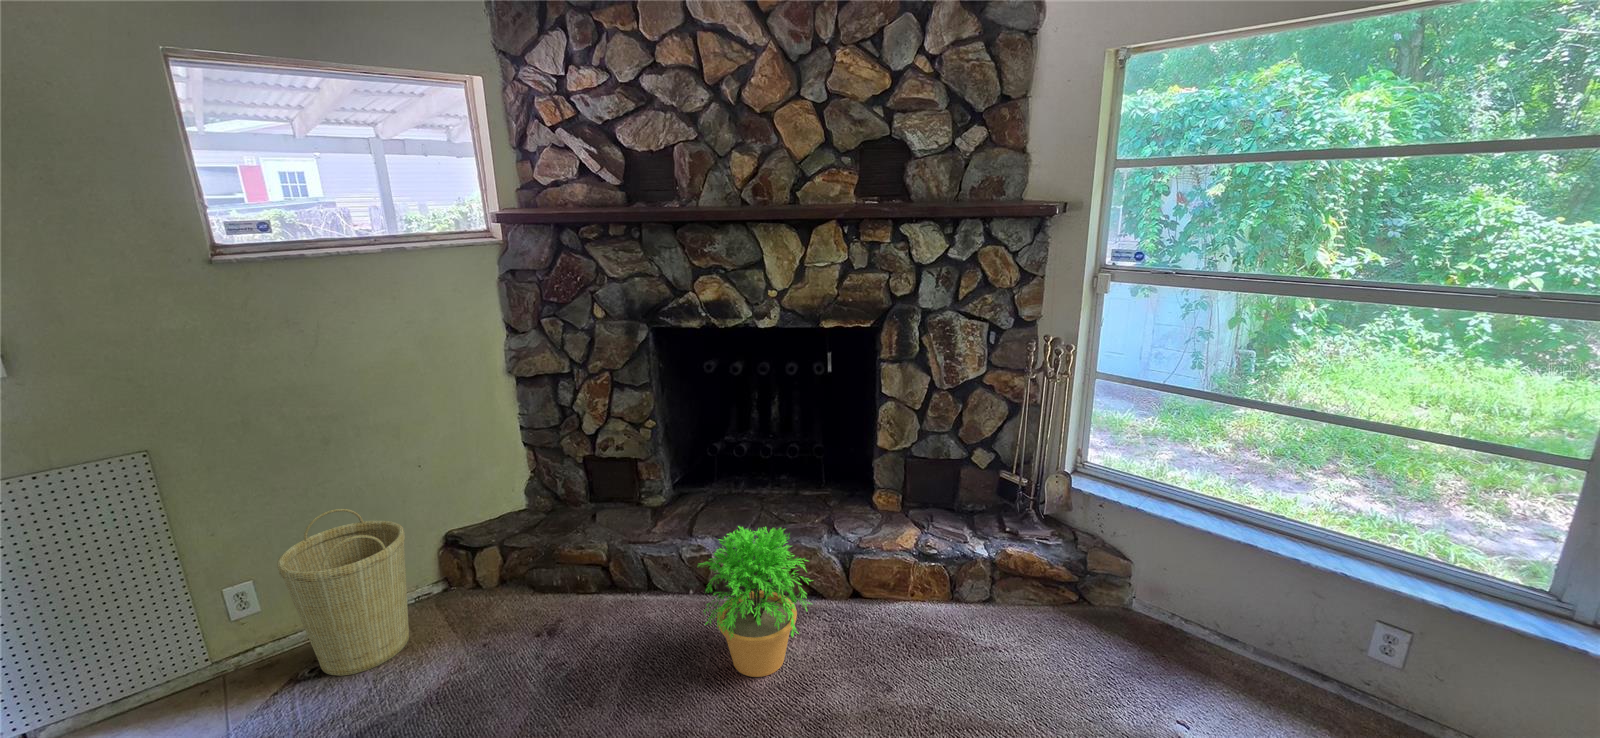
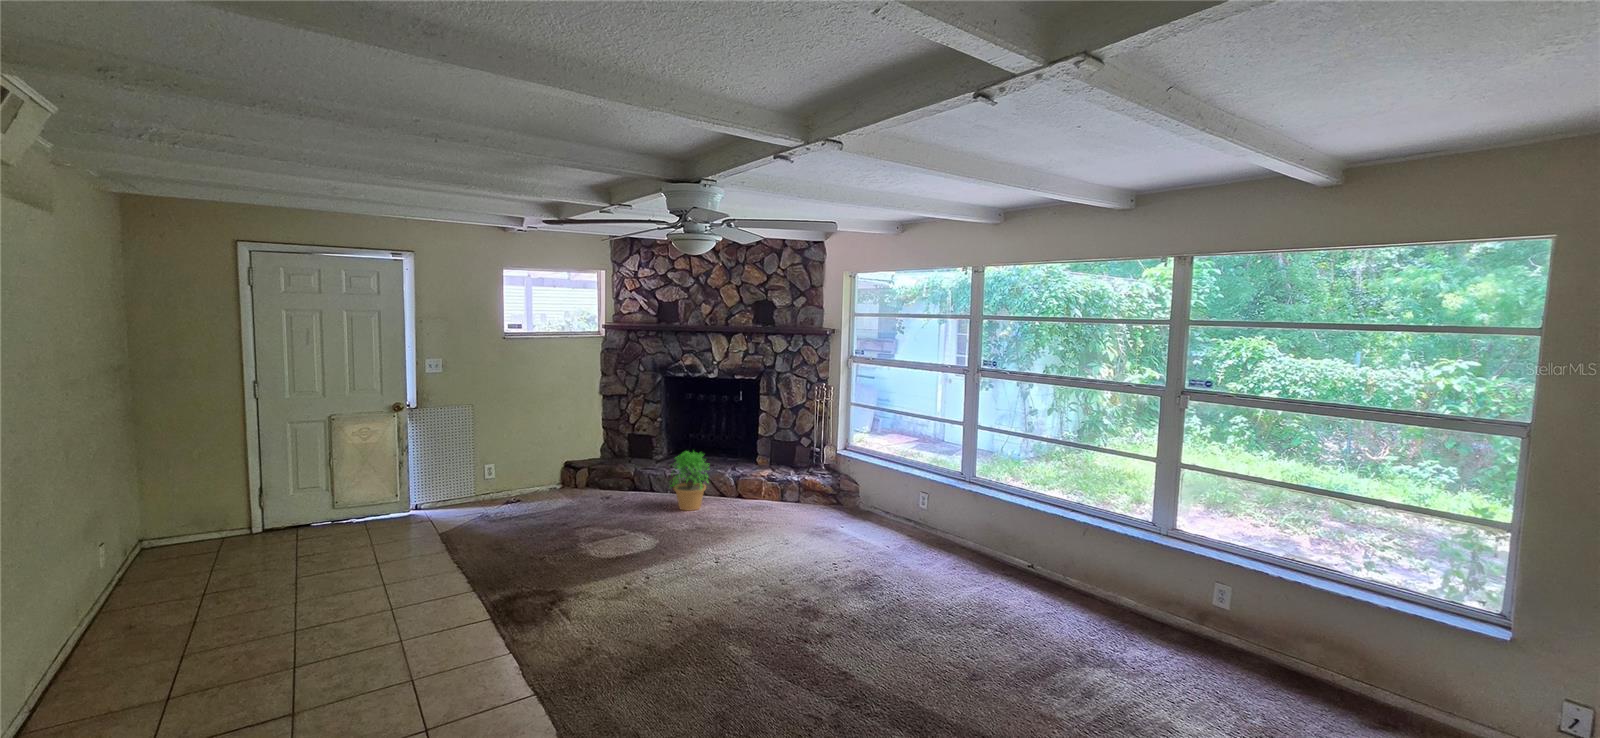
basket: present [277,509,409,676] -> none [510,439,554,502]

